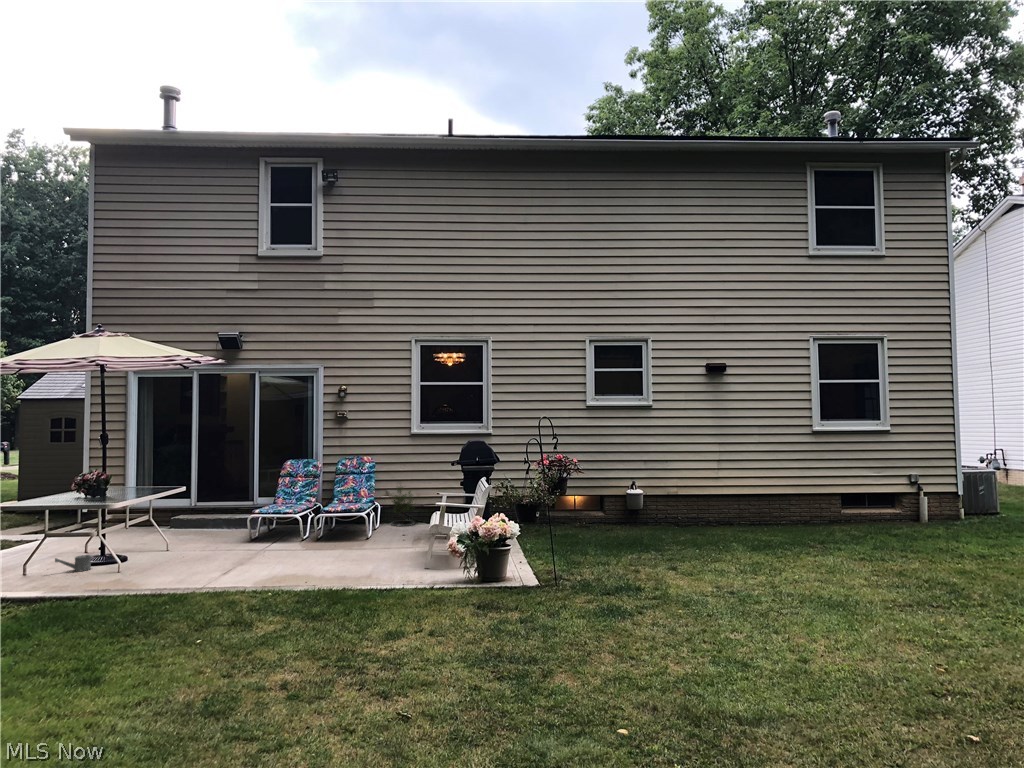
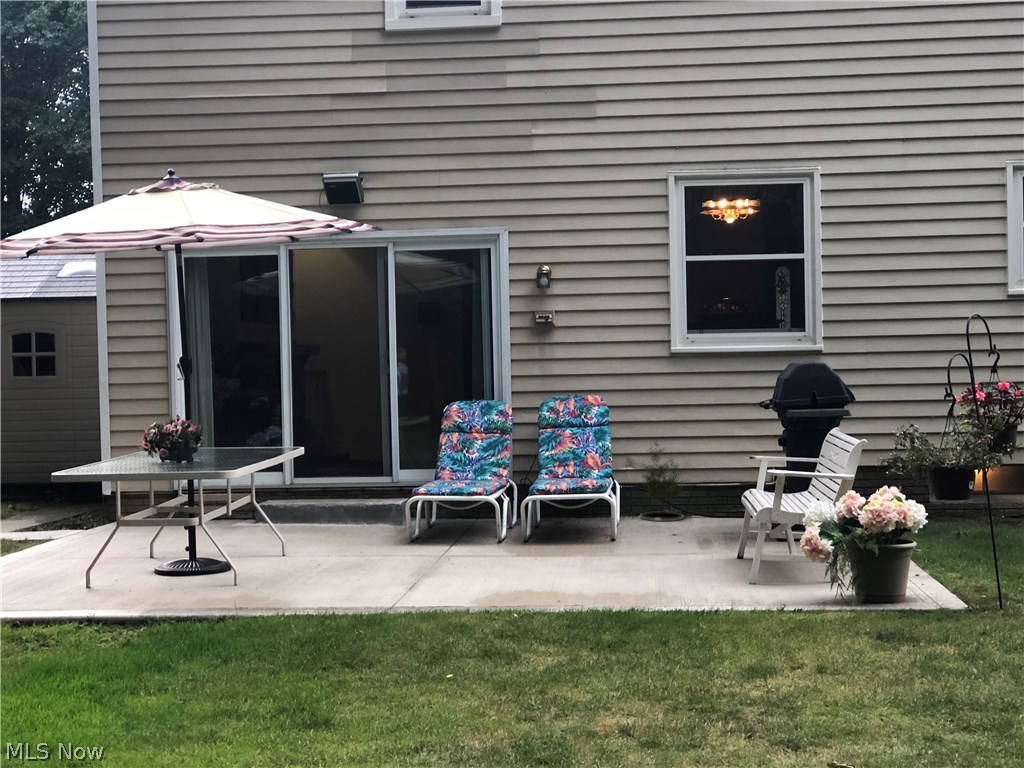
watering can: present [55,554,100,572] -> none [149,553,209,579]

